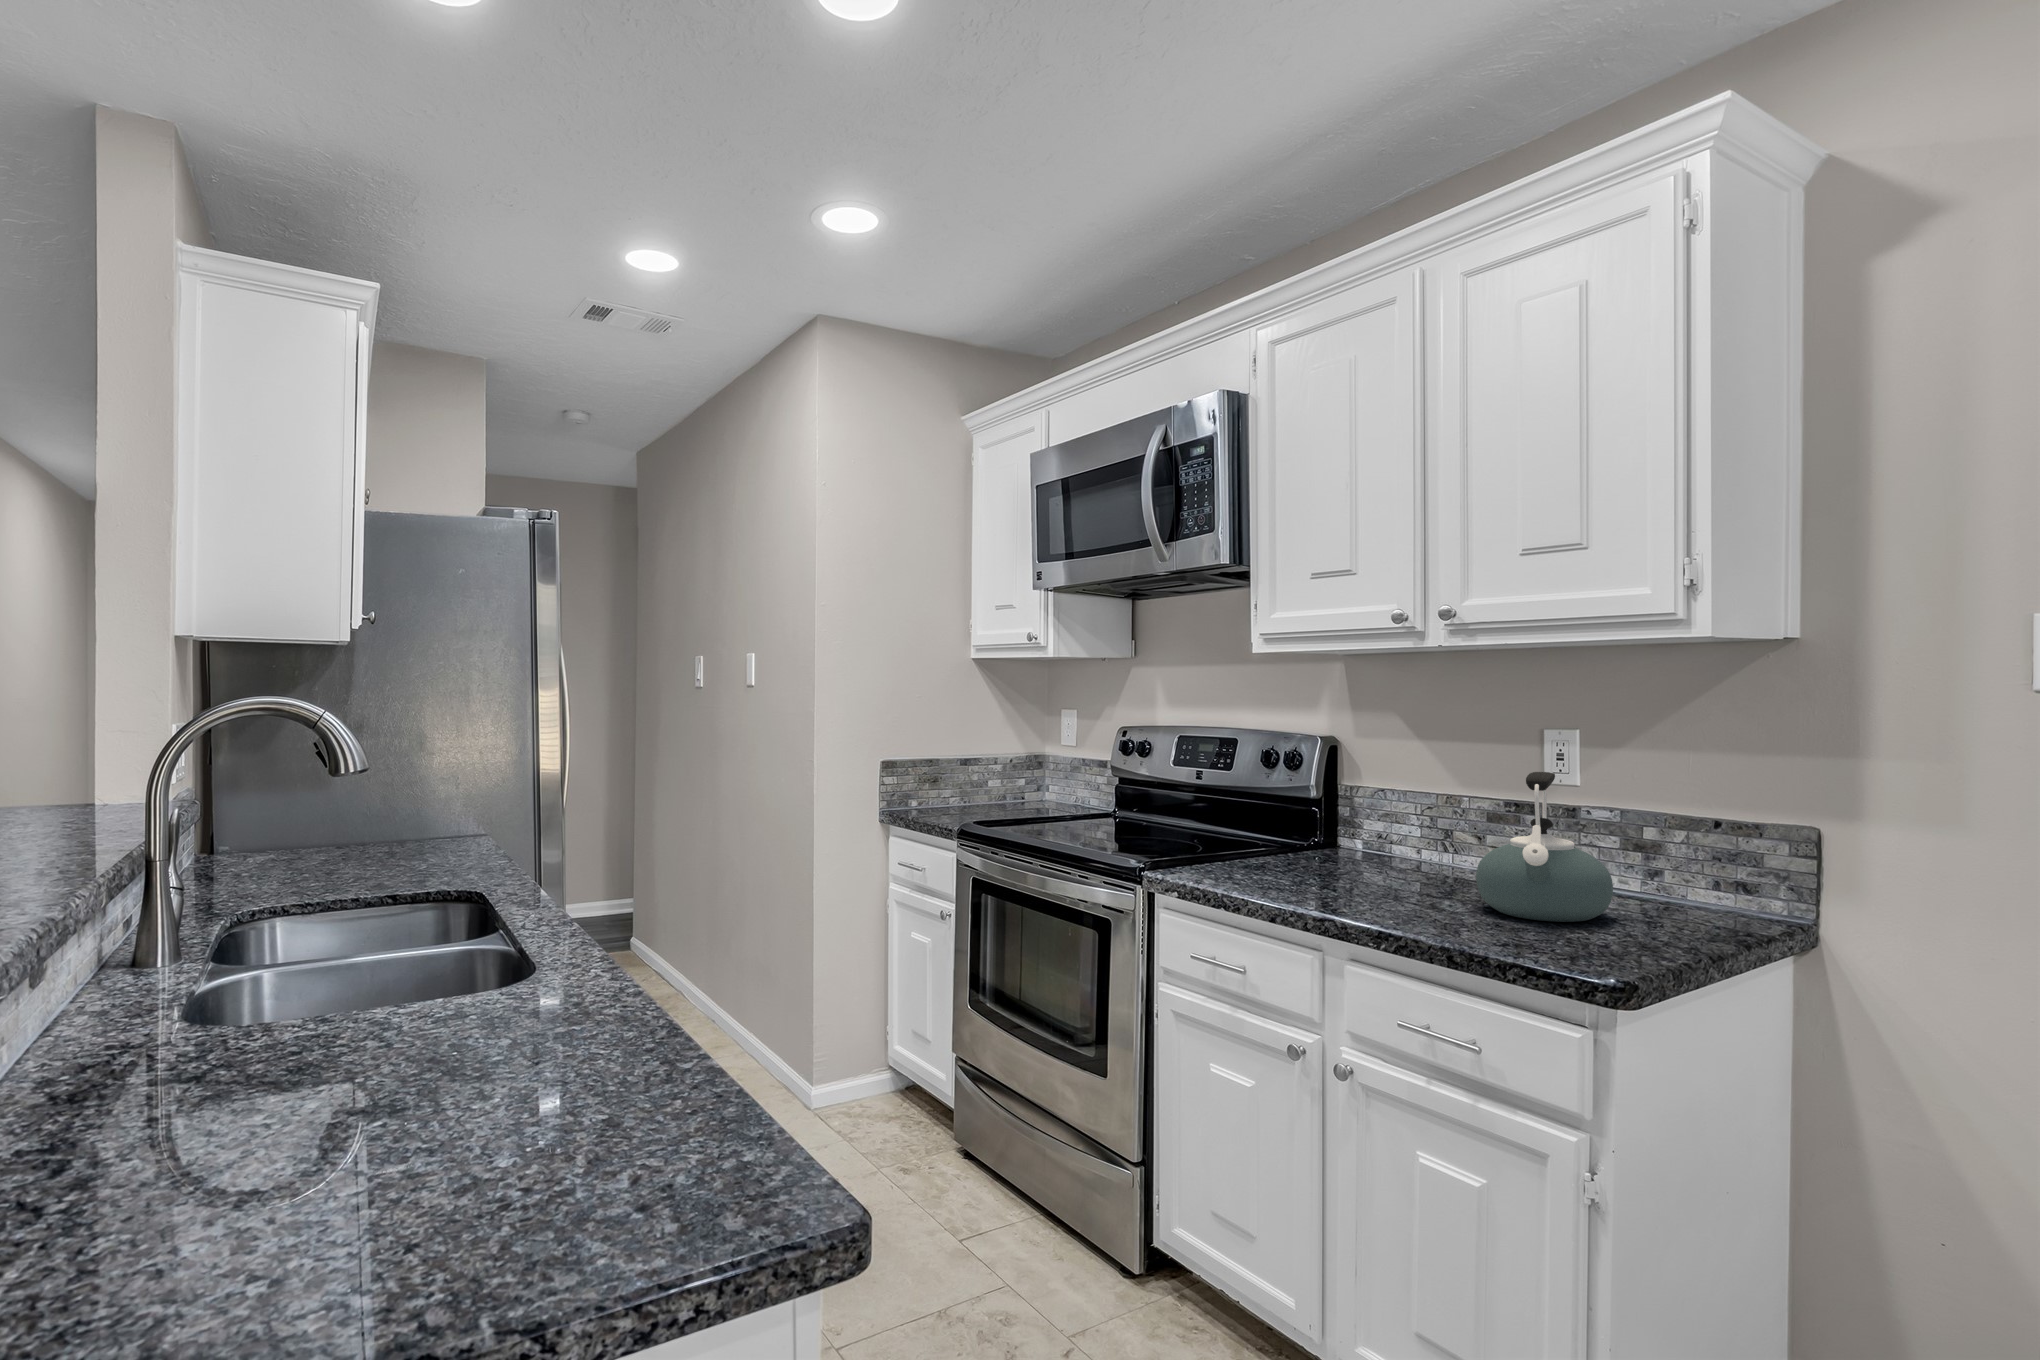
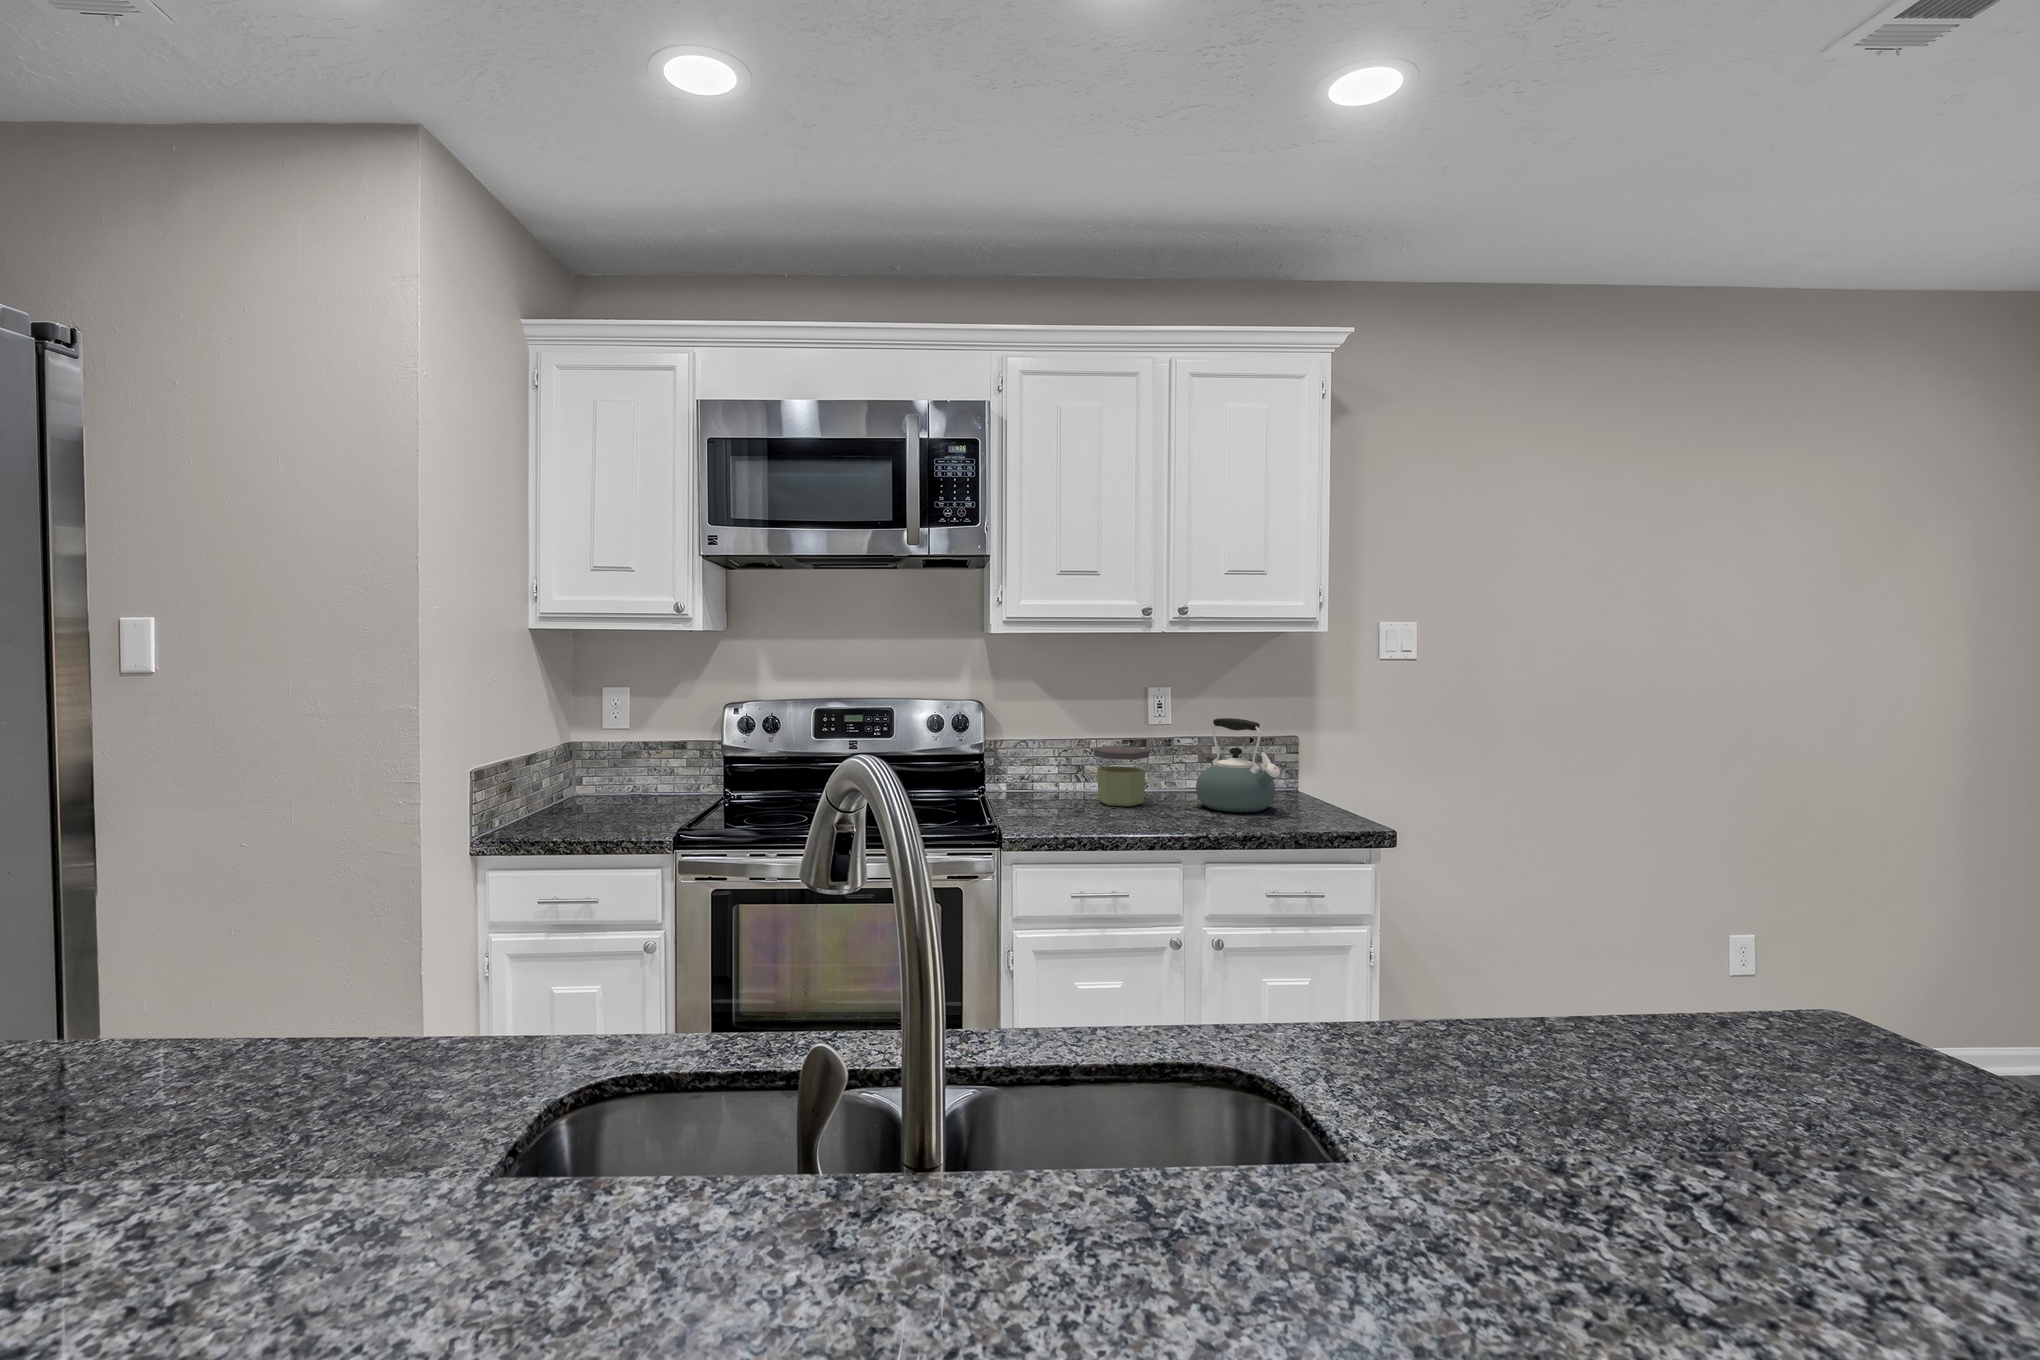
jar: none [1378,801,1460,885] -> present [1094,746,1149,806]

